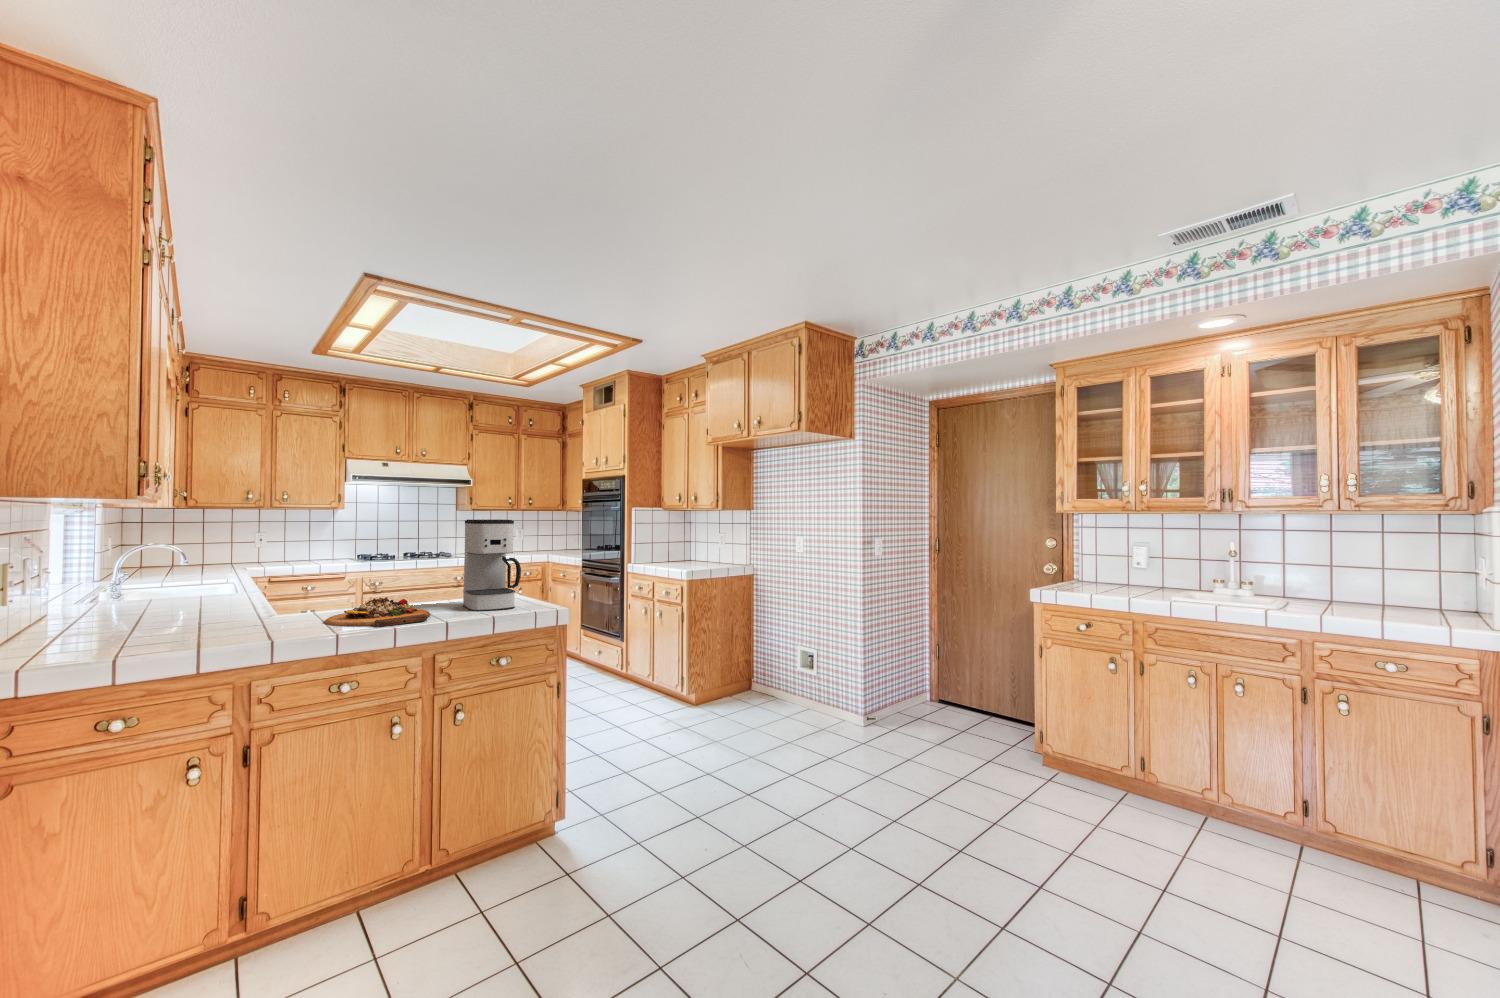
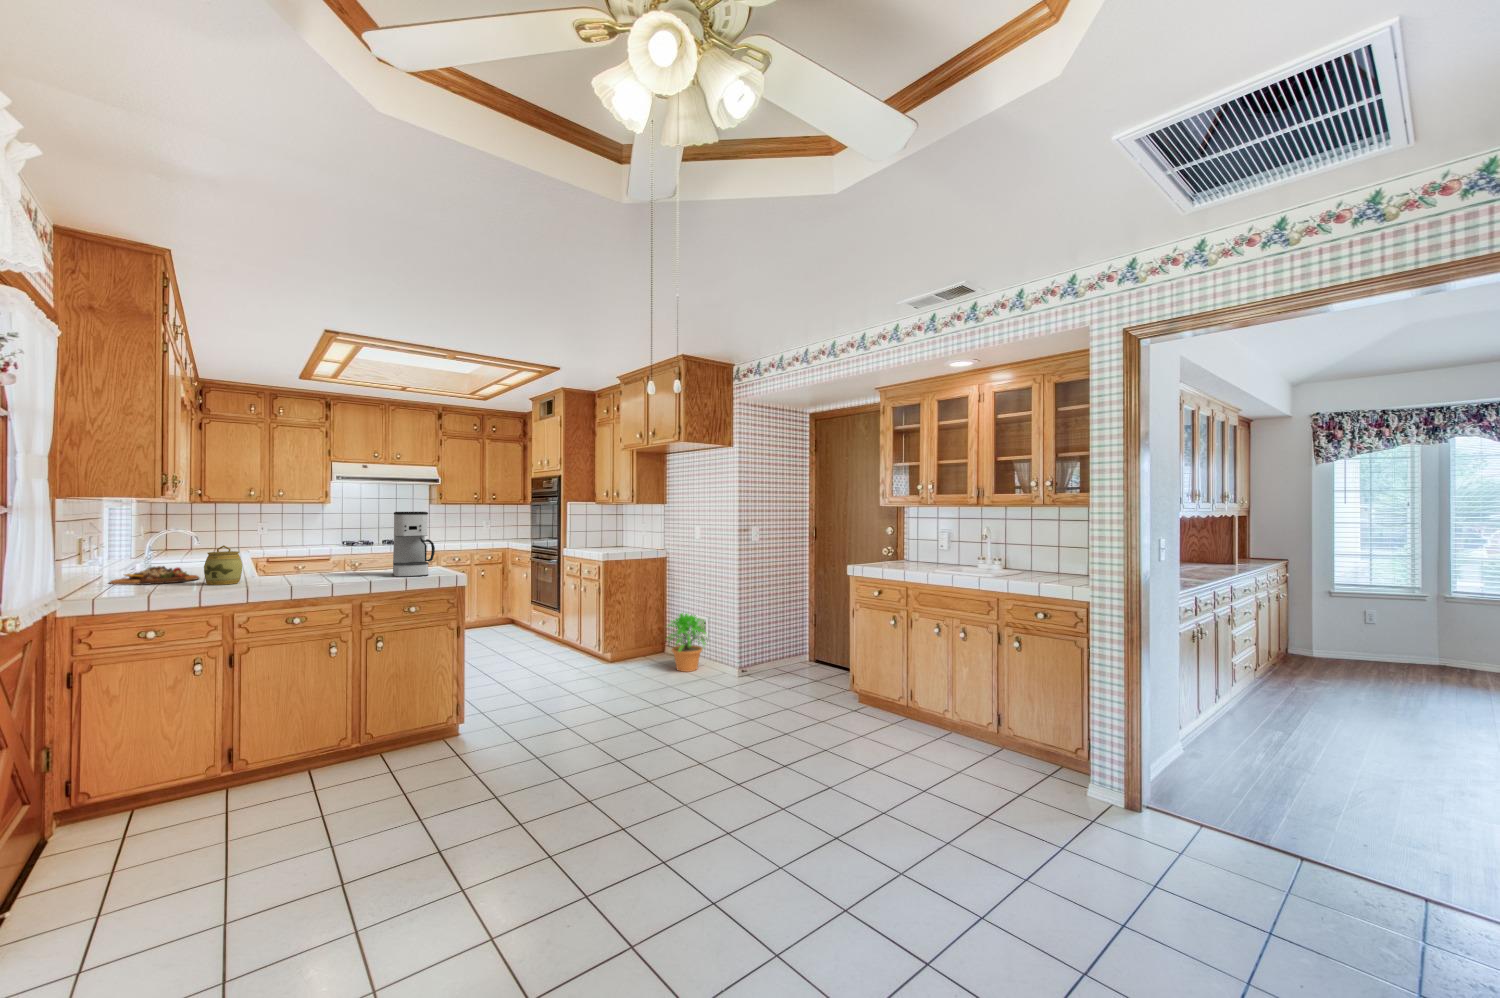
jar: none [203,570,260,631] -> present [204,545,243,585]
cutting board: present [324,597,431,627] -> present [110,566,200,585]
potted plant: none [769,642,827,717] -> present [669,613,707,672]

